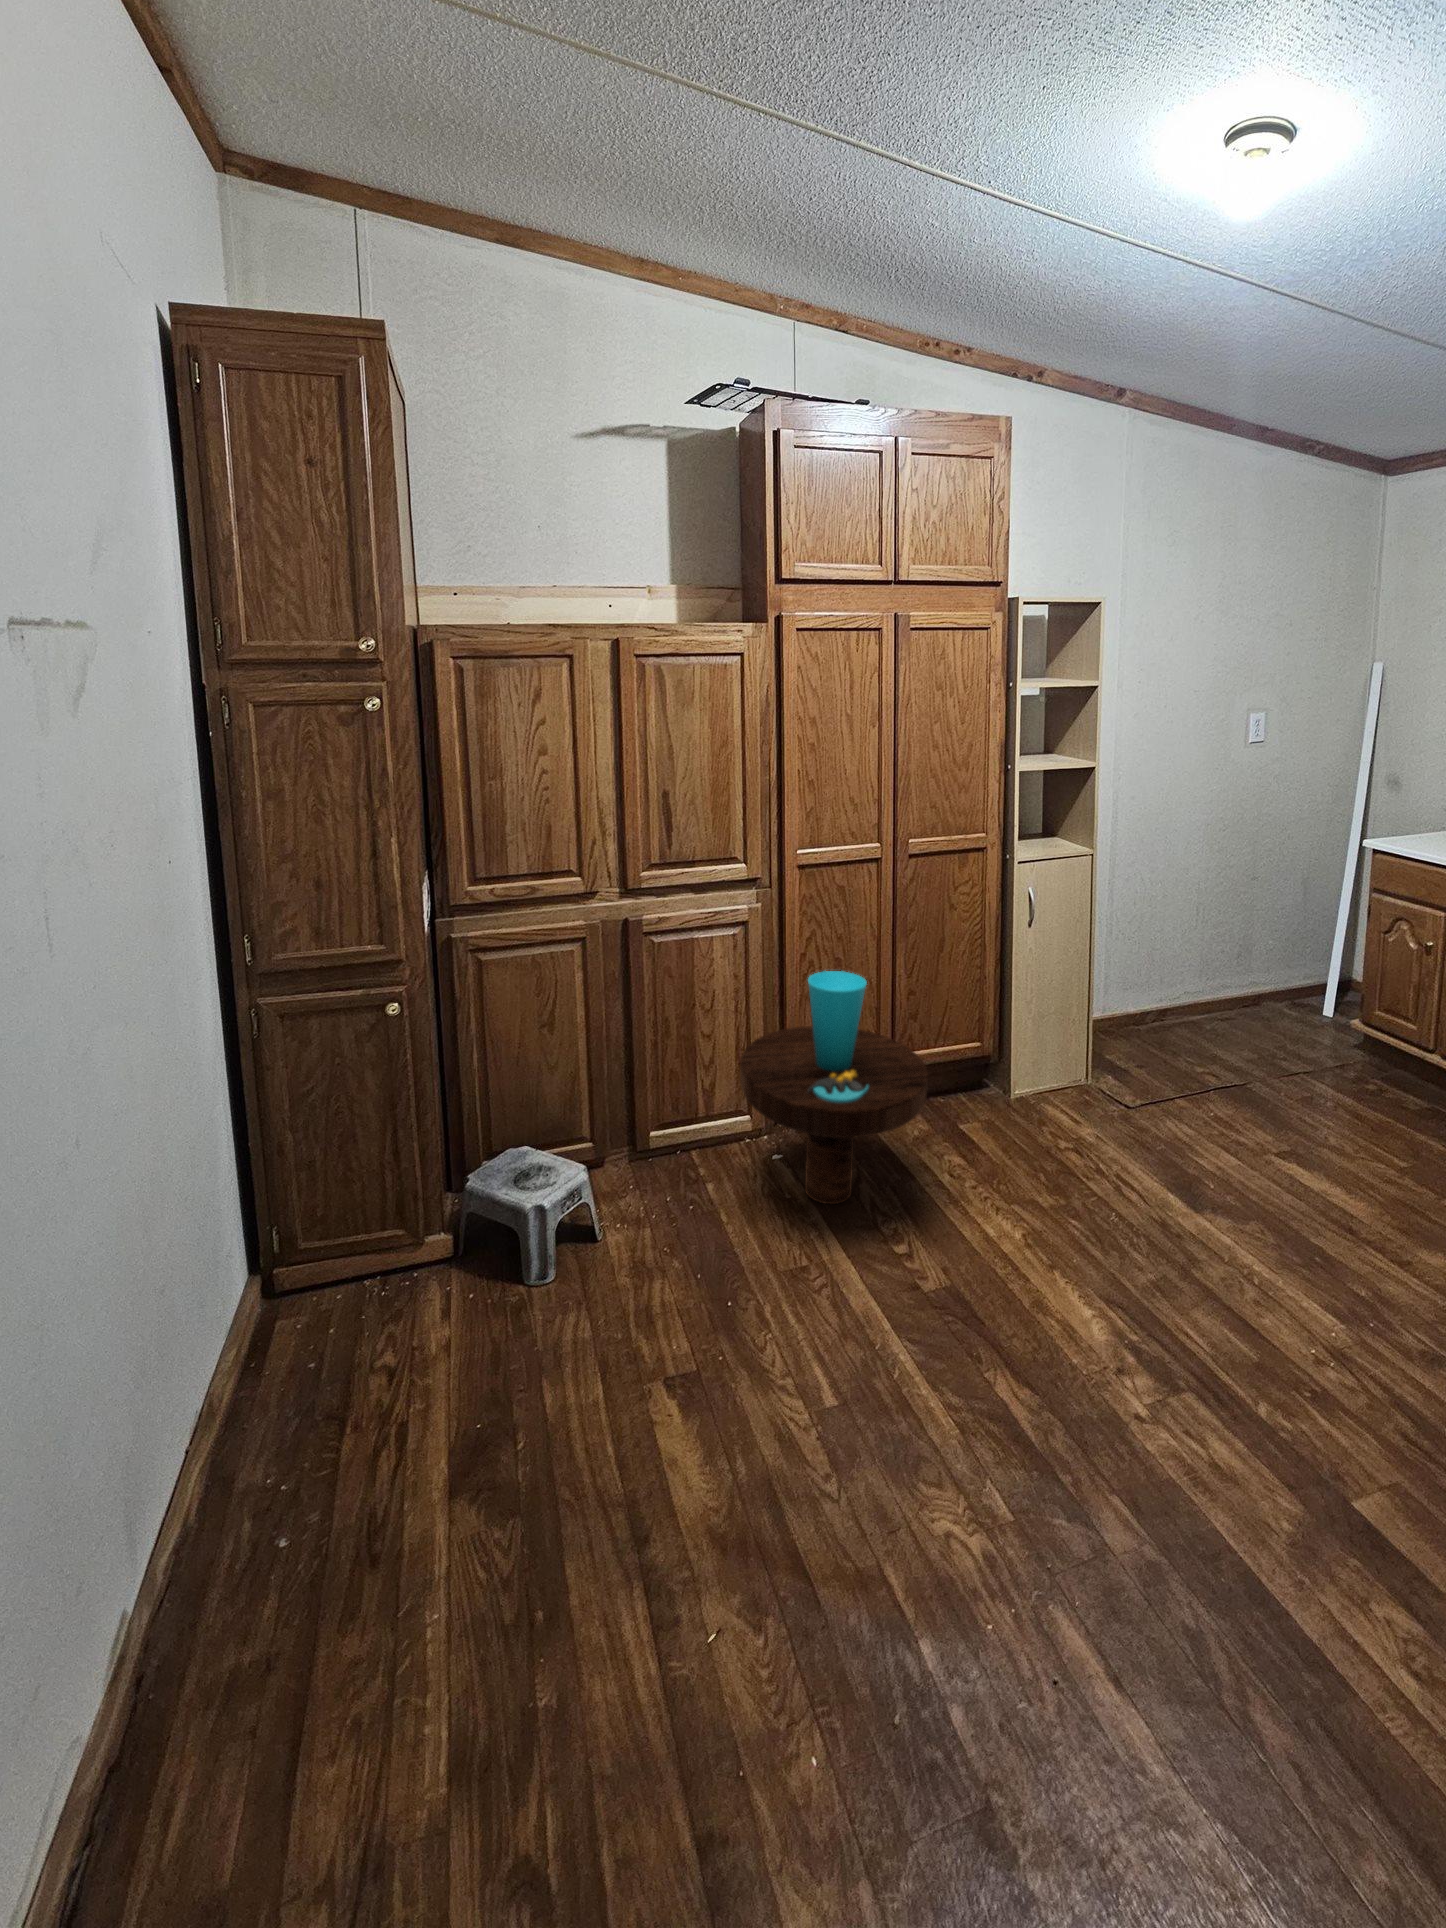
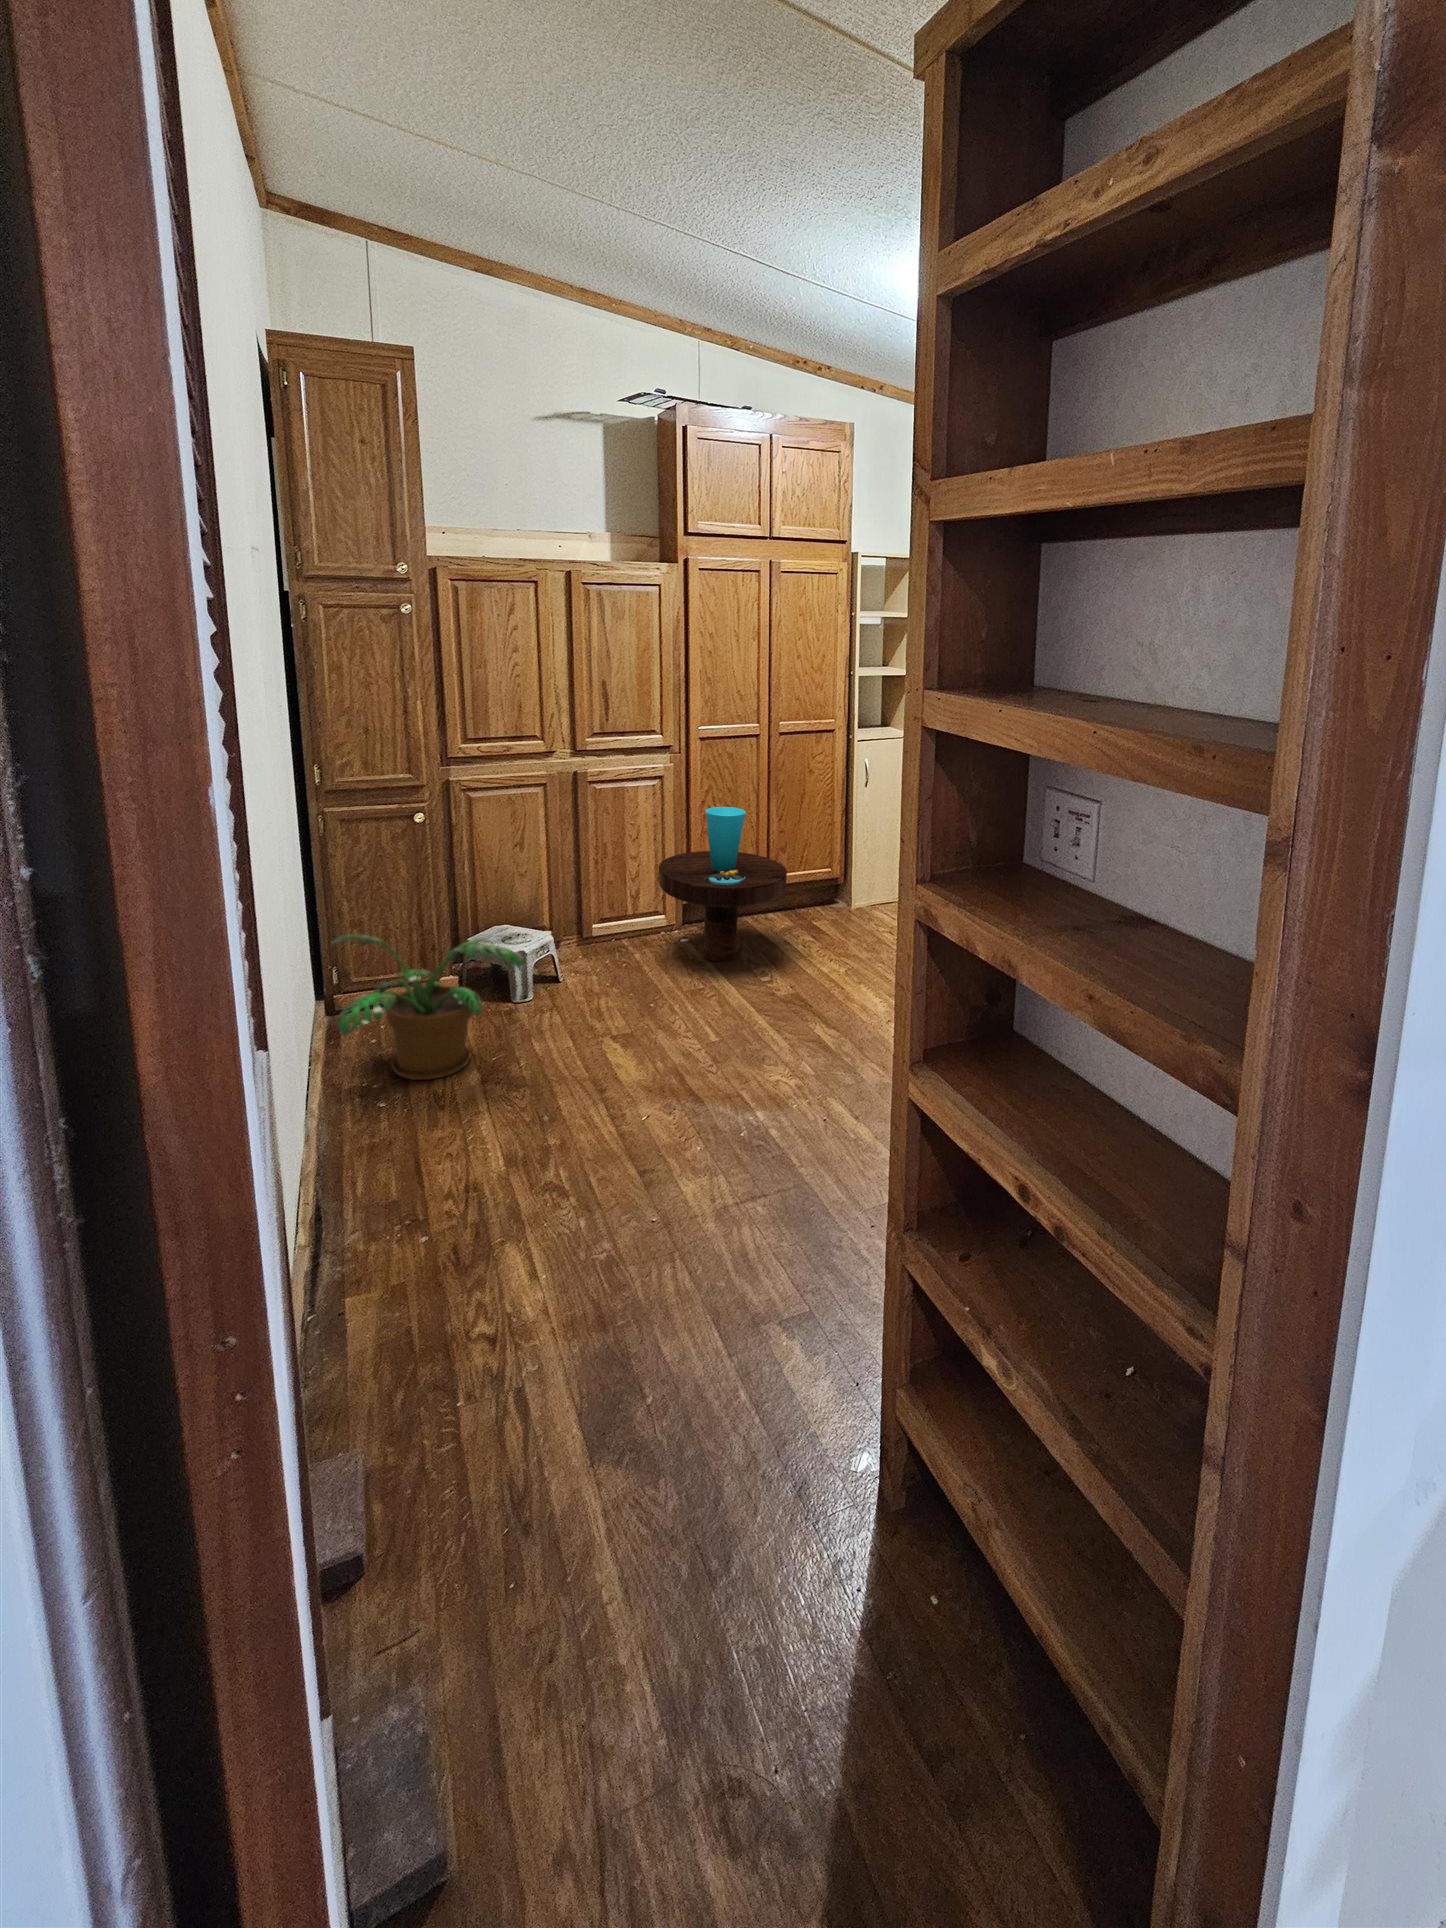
potted plant: none [210,1227,515,1481] -> present [330,934,525,1080]

